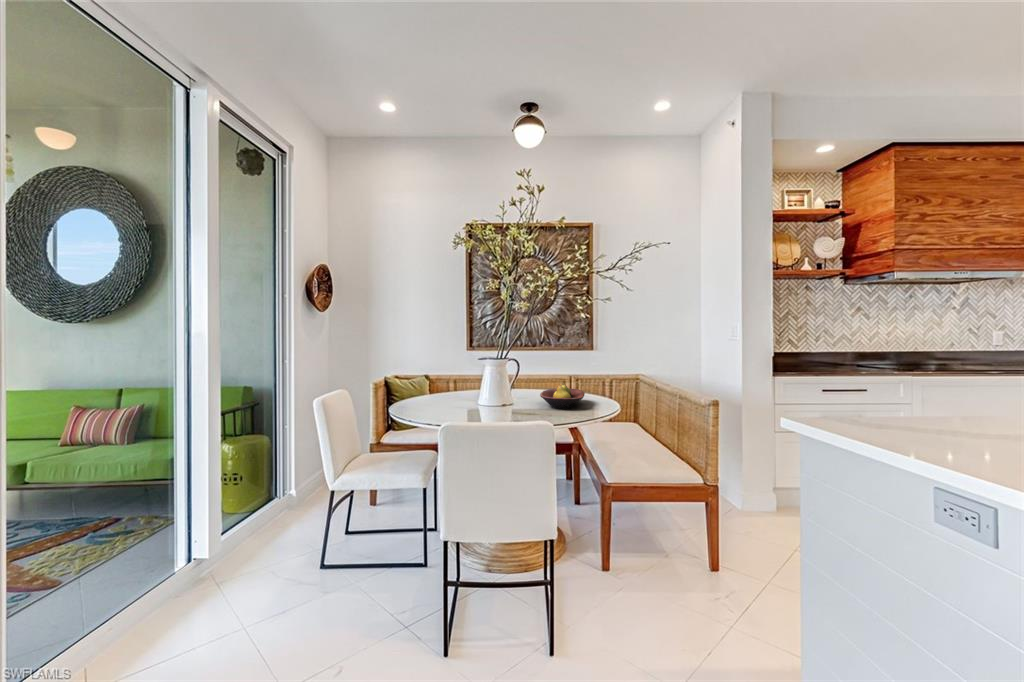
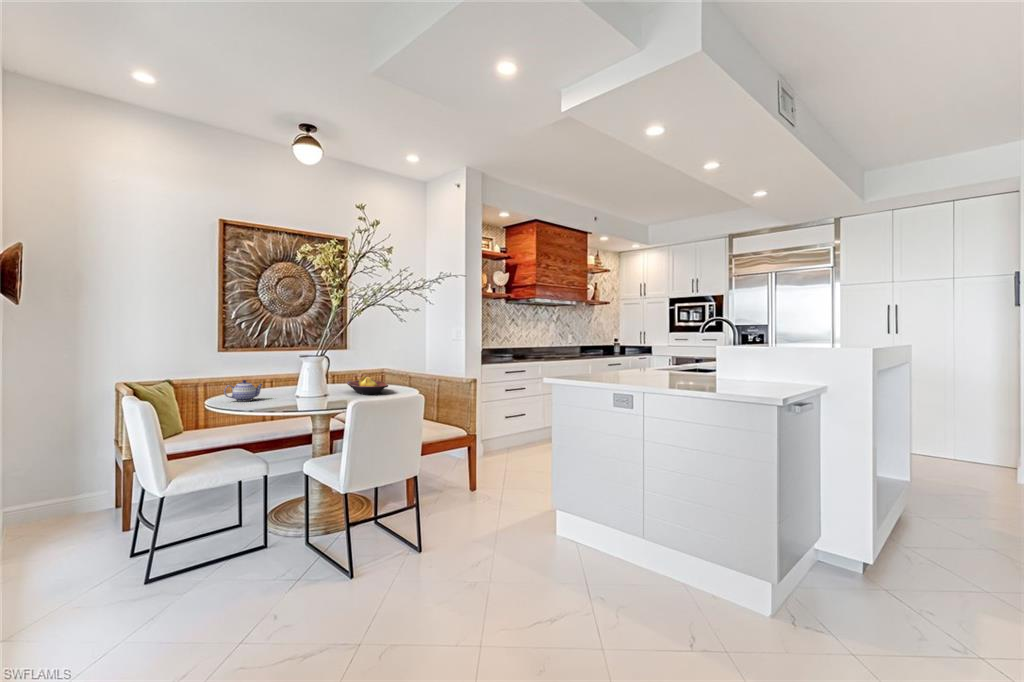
teapot: none [417,380,452,403] -> present [224,380,262,402]

